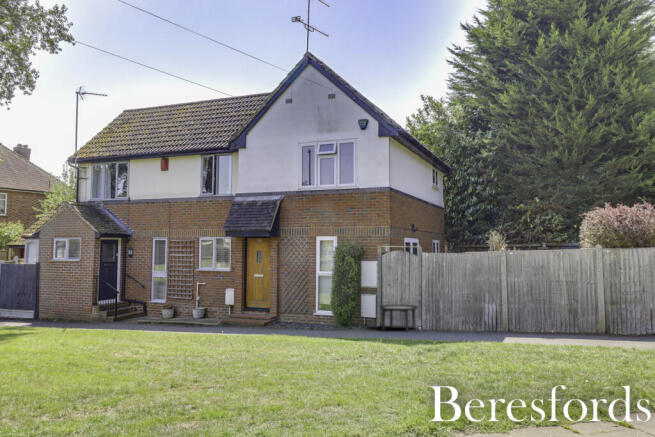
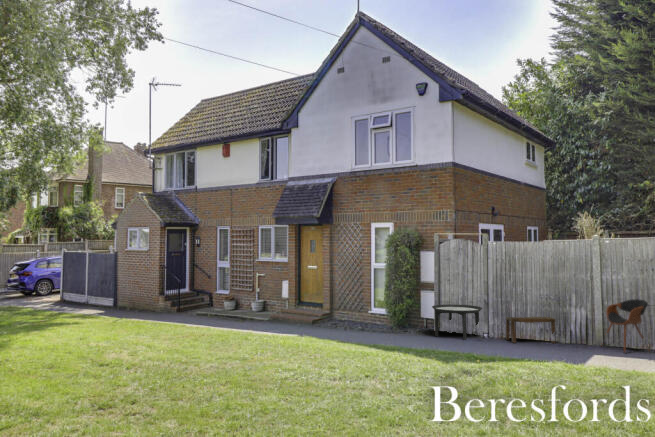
chair: none [506,296,540,335] -> present [606,299,650,353]
bench: none [437,311,474,332] -> present [506,317,555,343]

